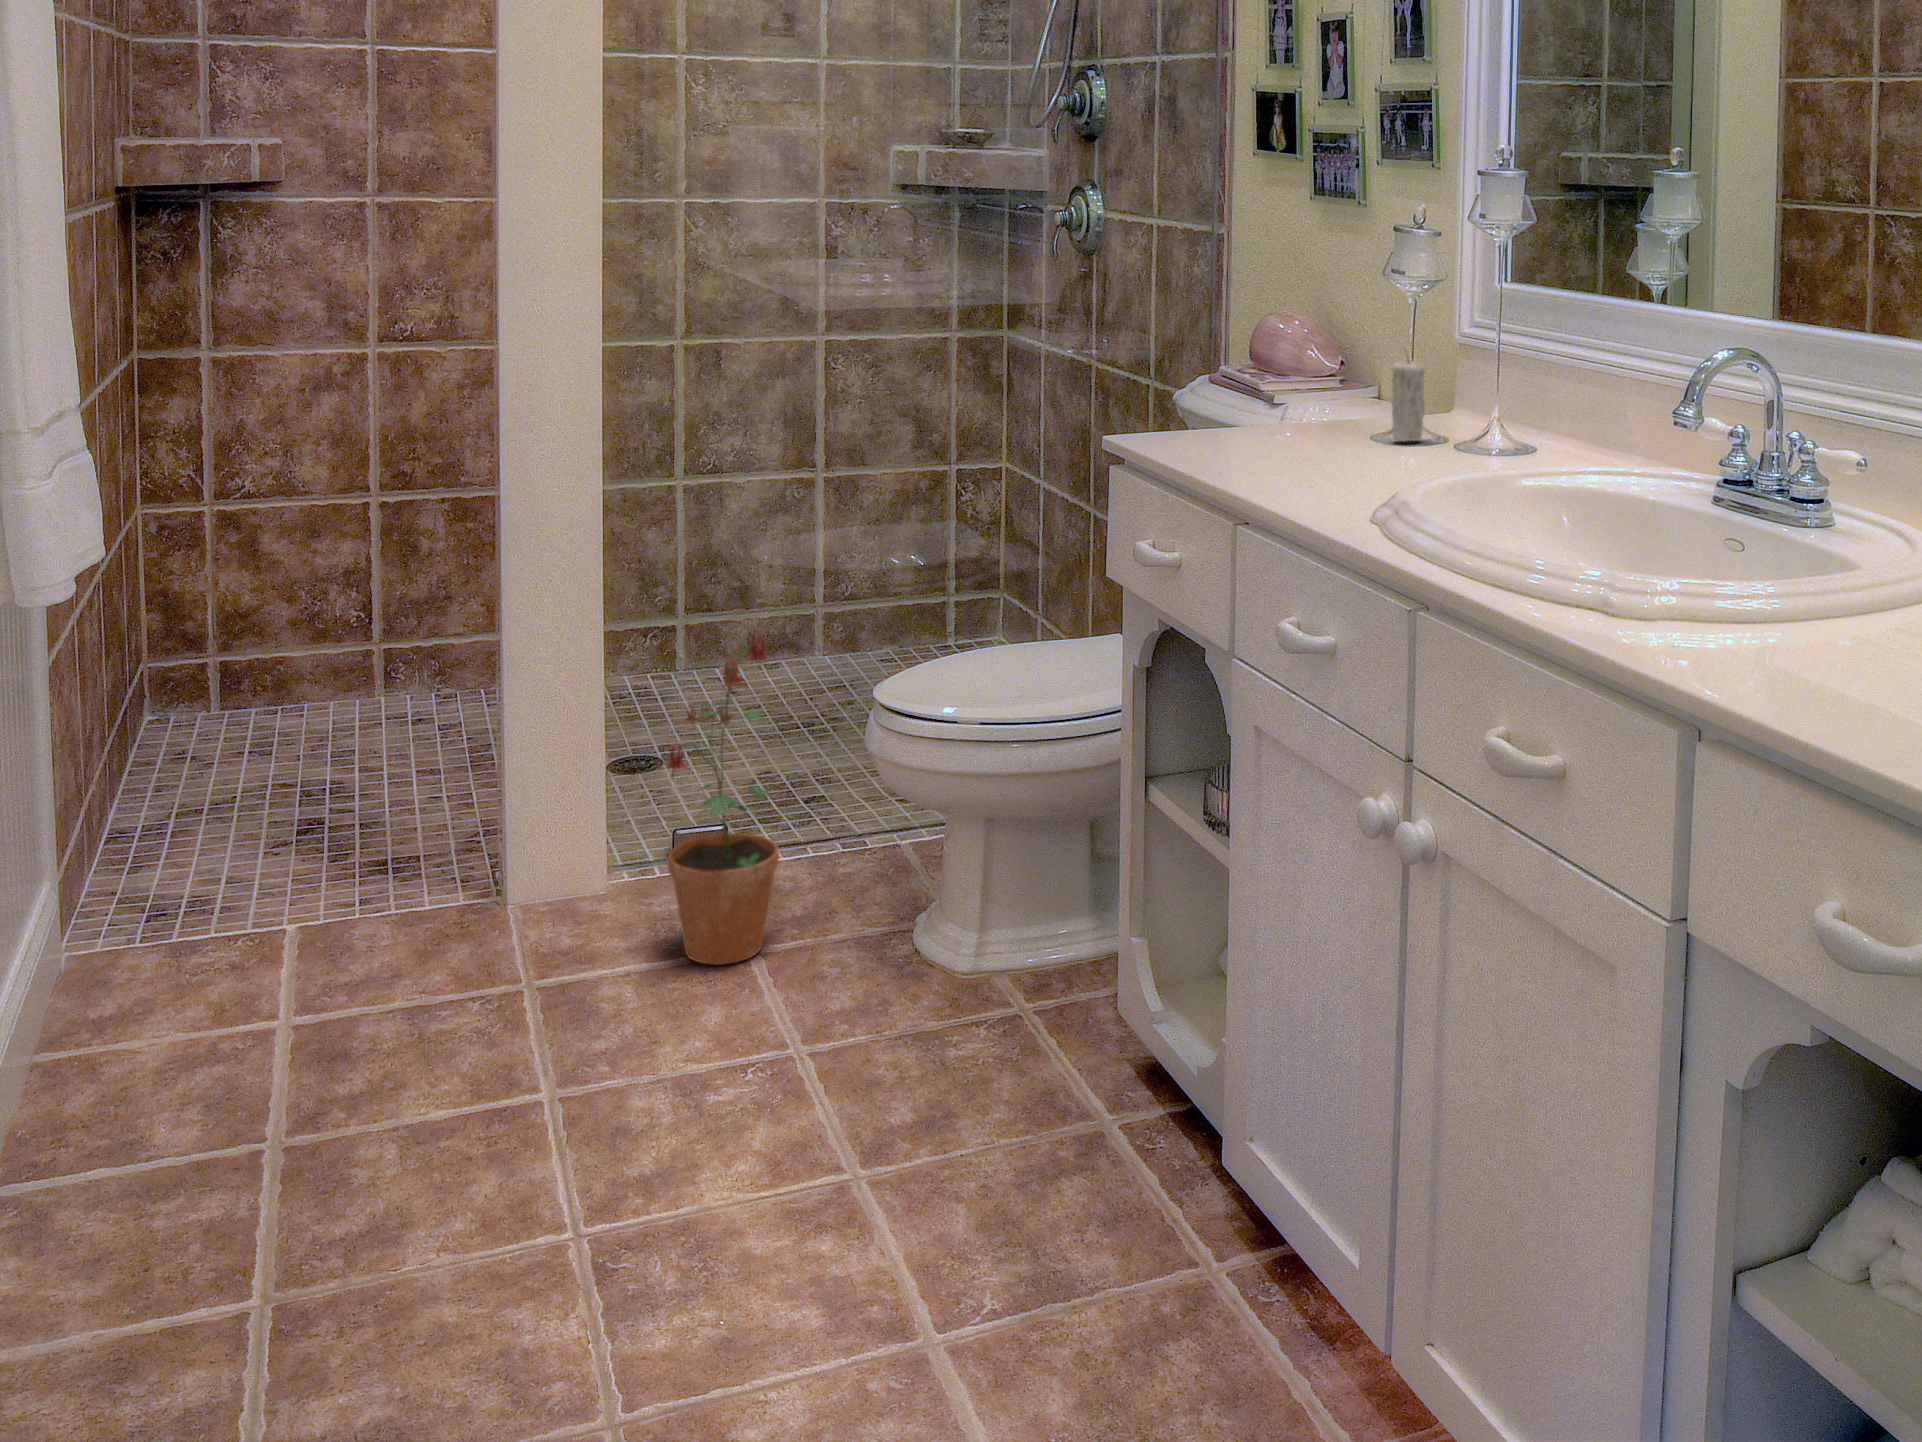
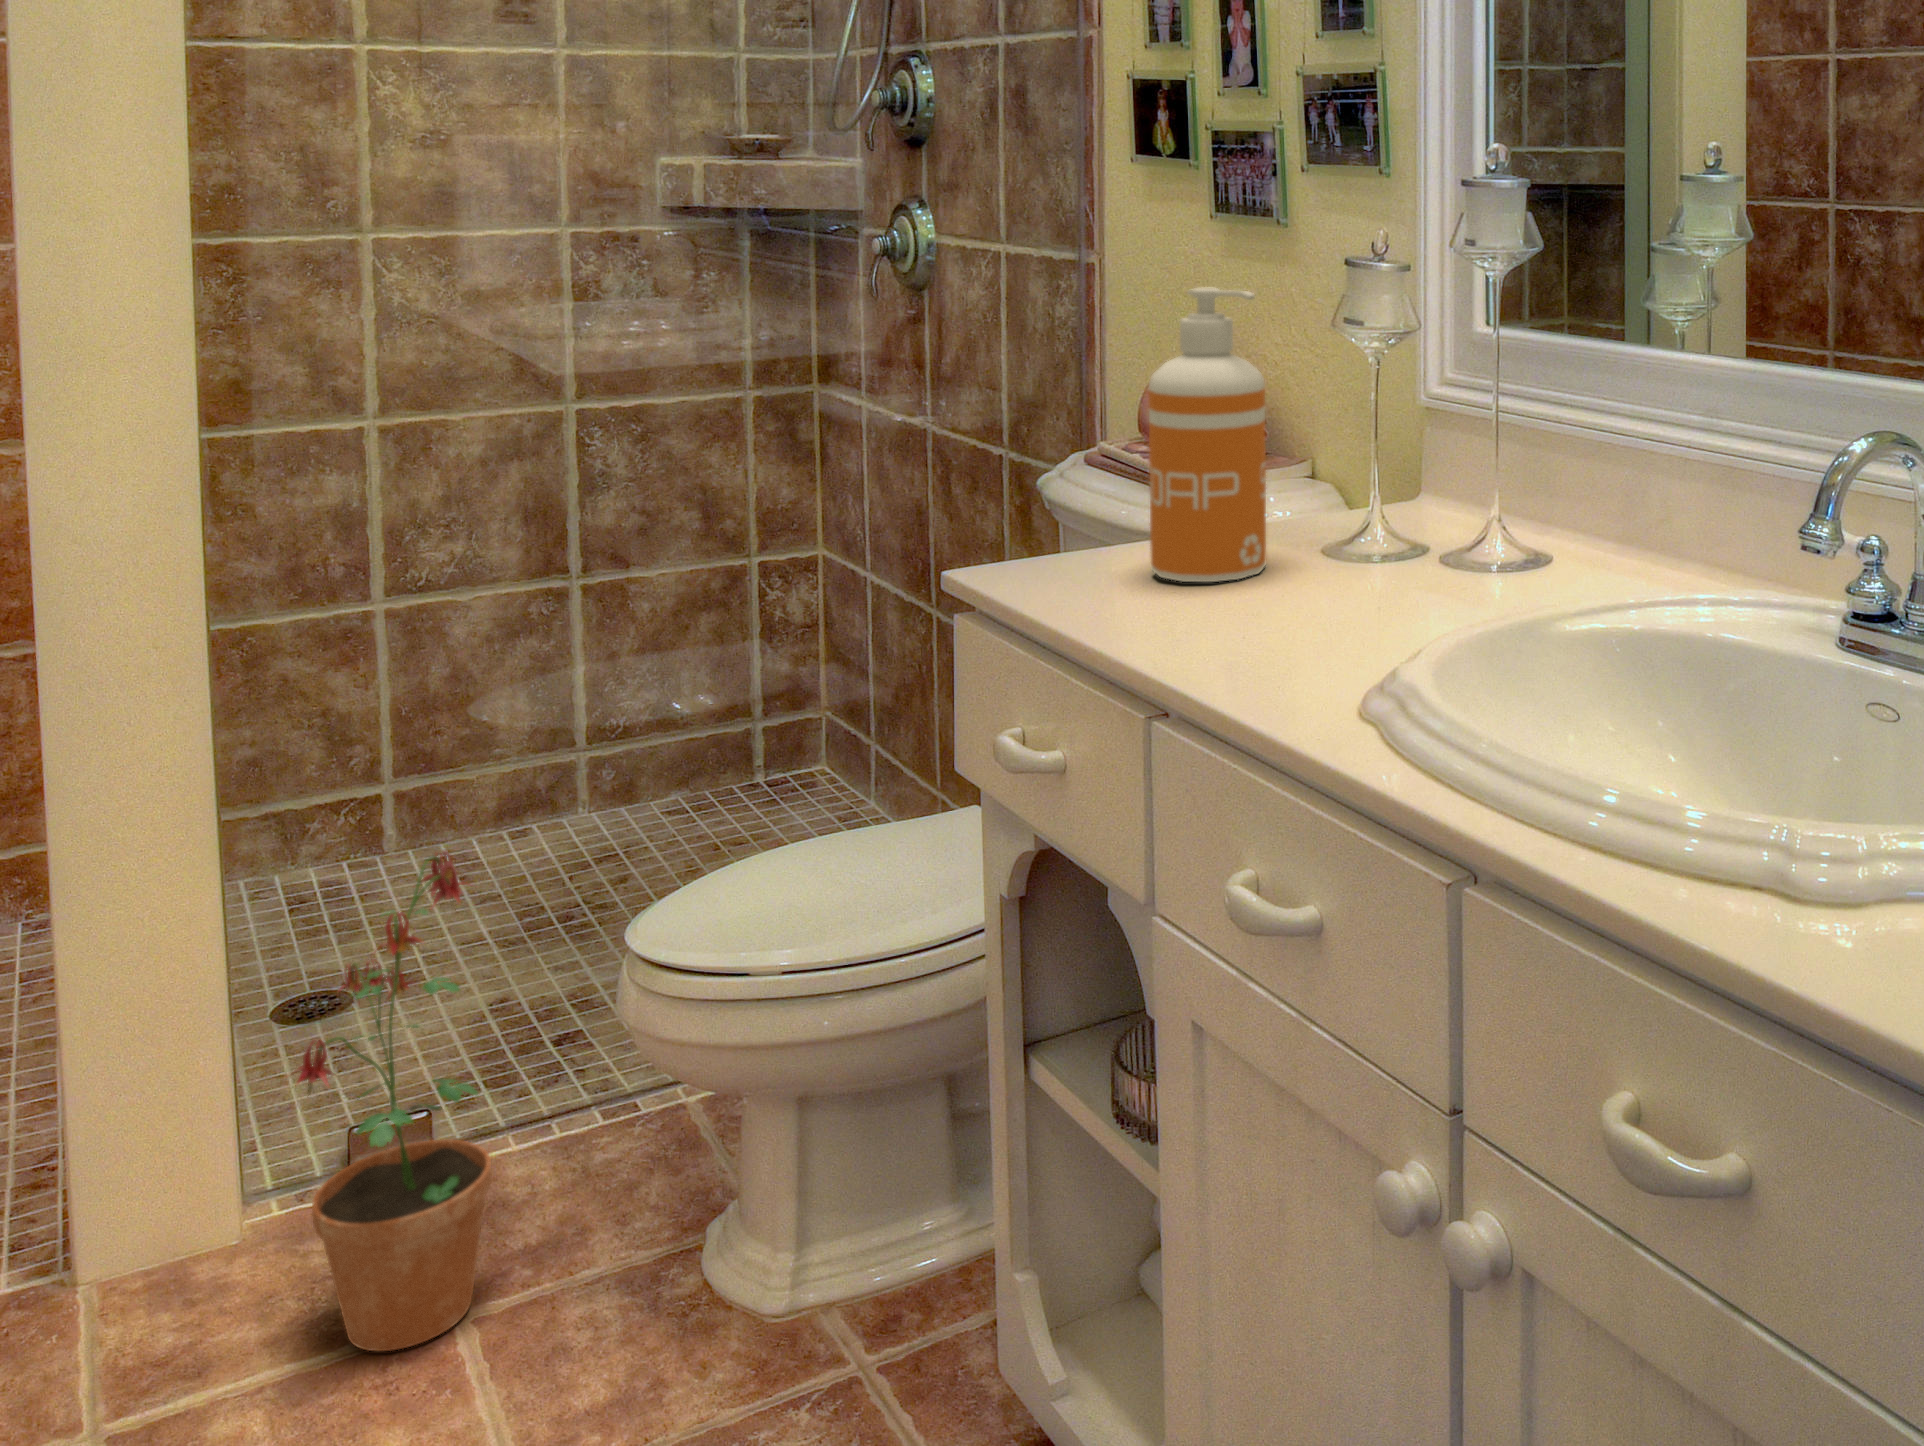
soap dispenser: none [1246,242,1332,451] -> present [1148,287,1266,582]
candle: present [1392,359,1425,442] -> none [1351,422,1396,555]

